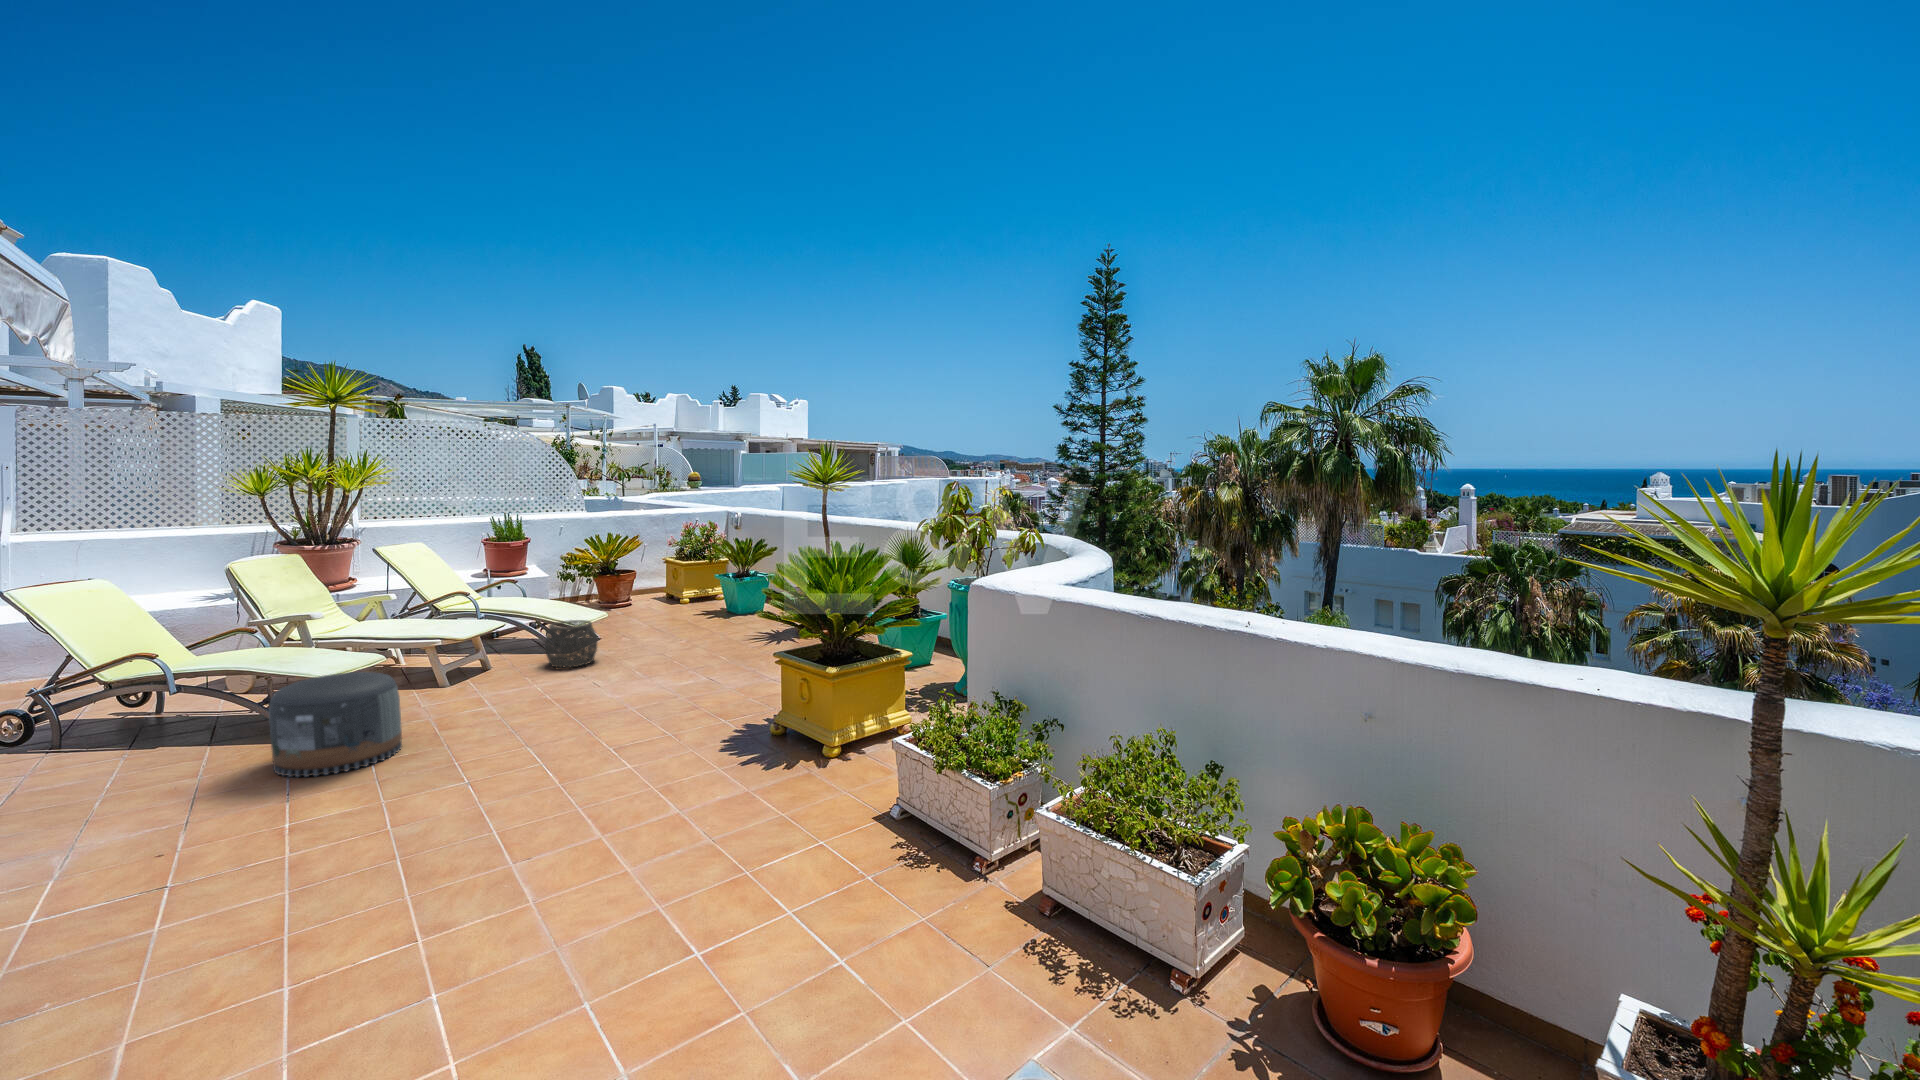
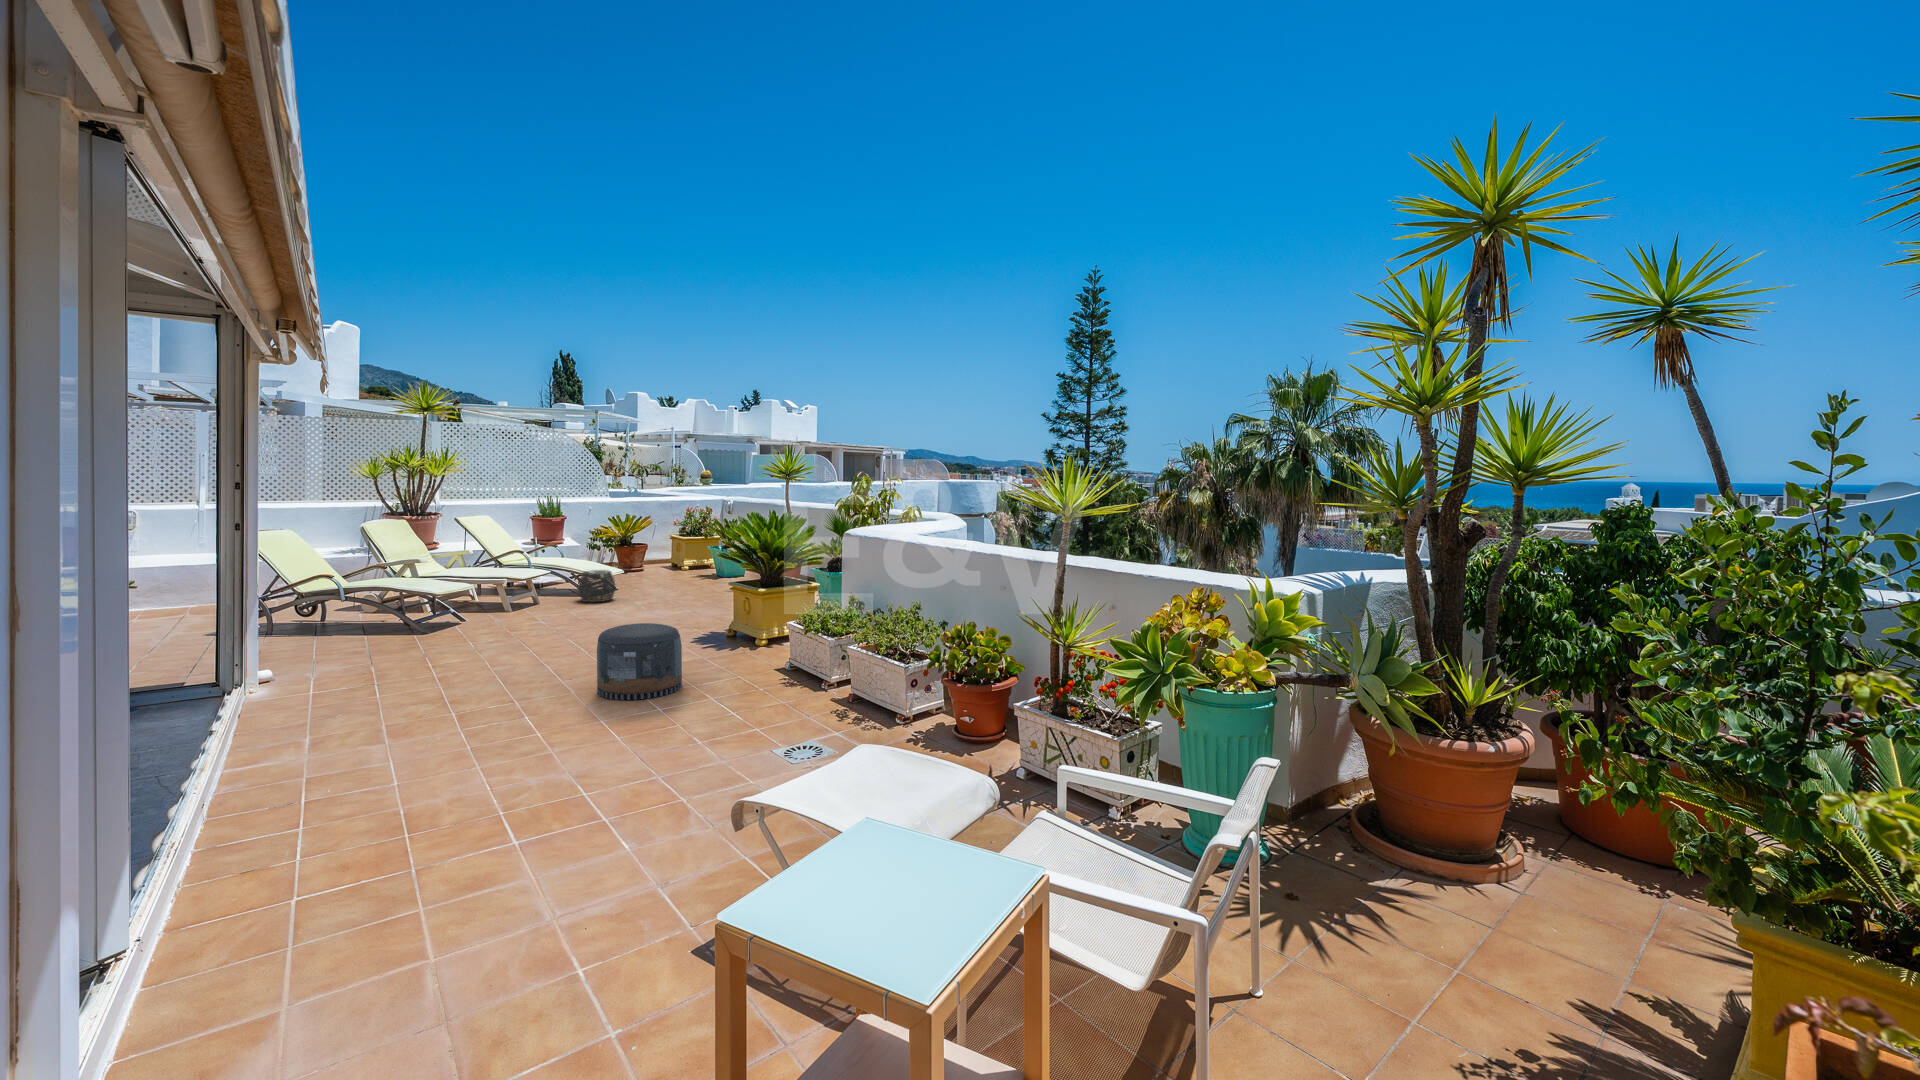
pouf: present [269,672,402,777] -> present [597,623,682,700]

